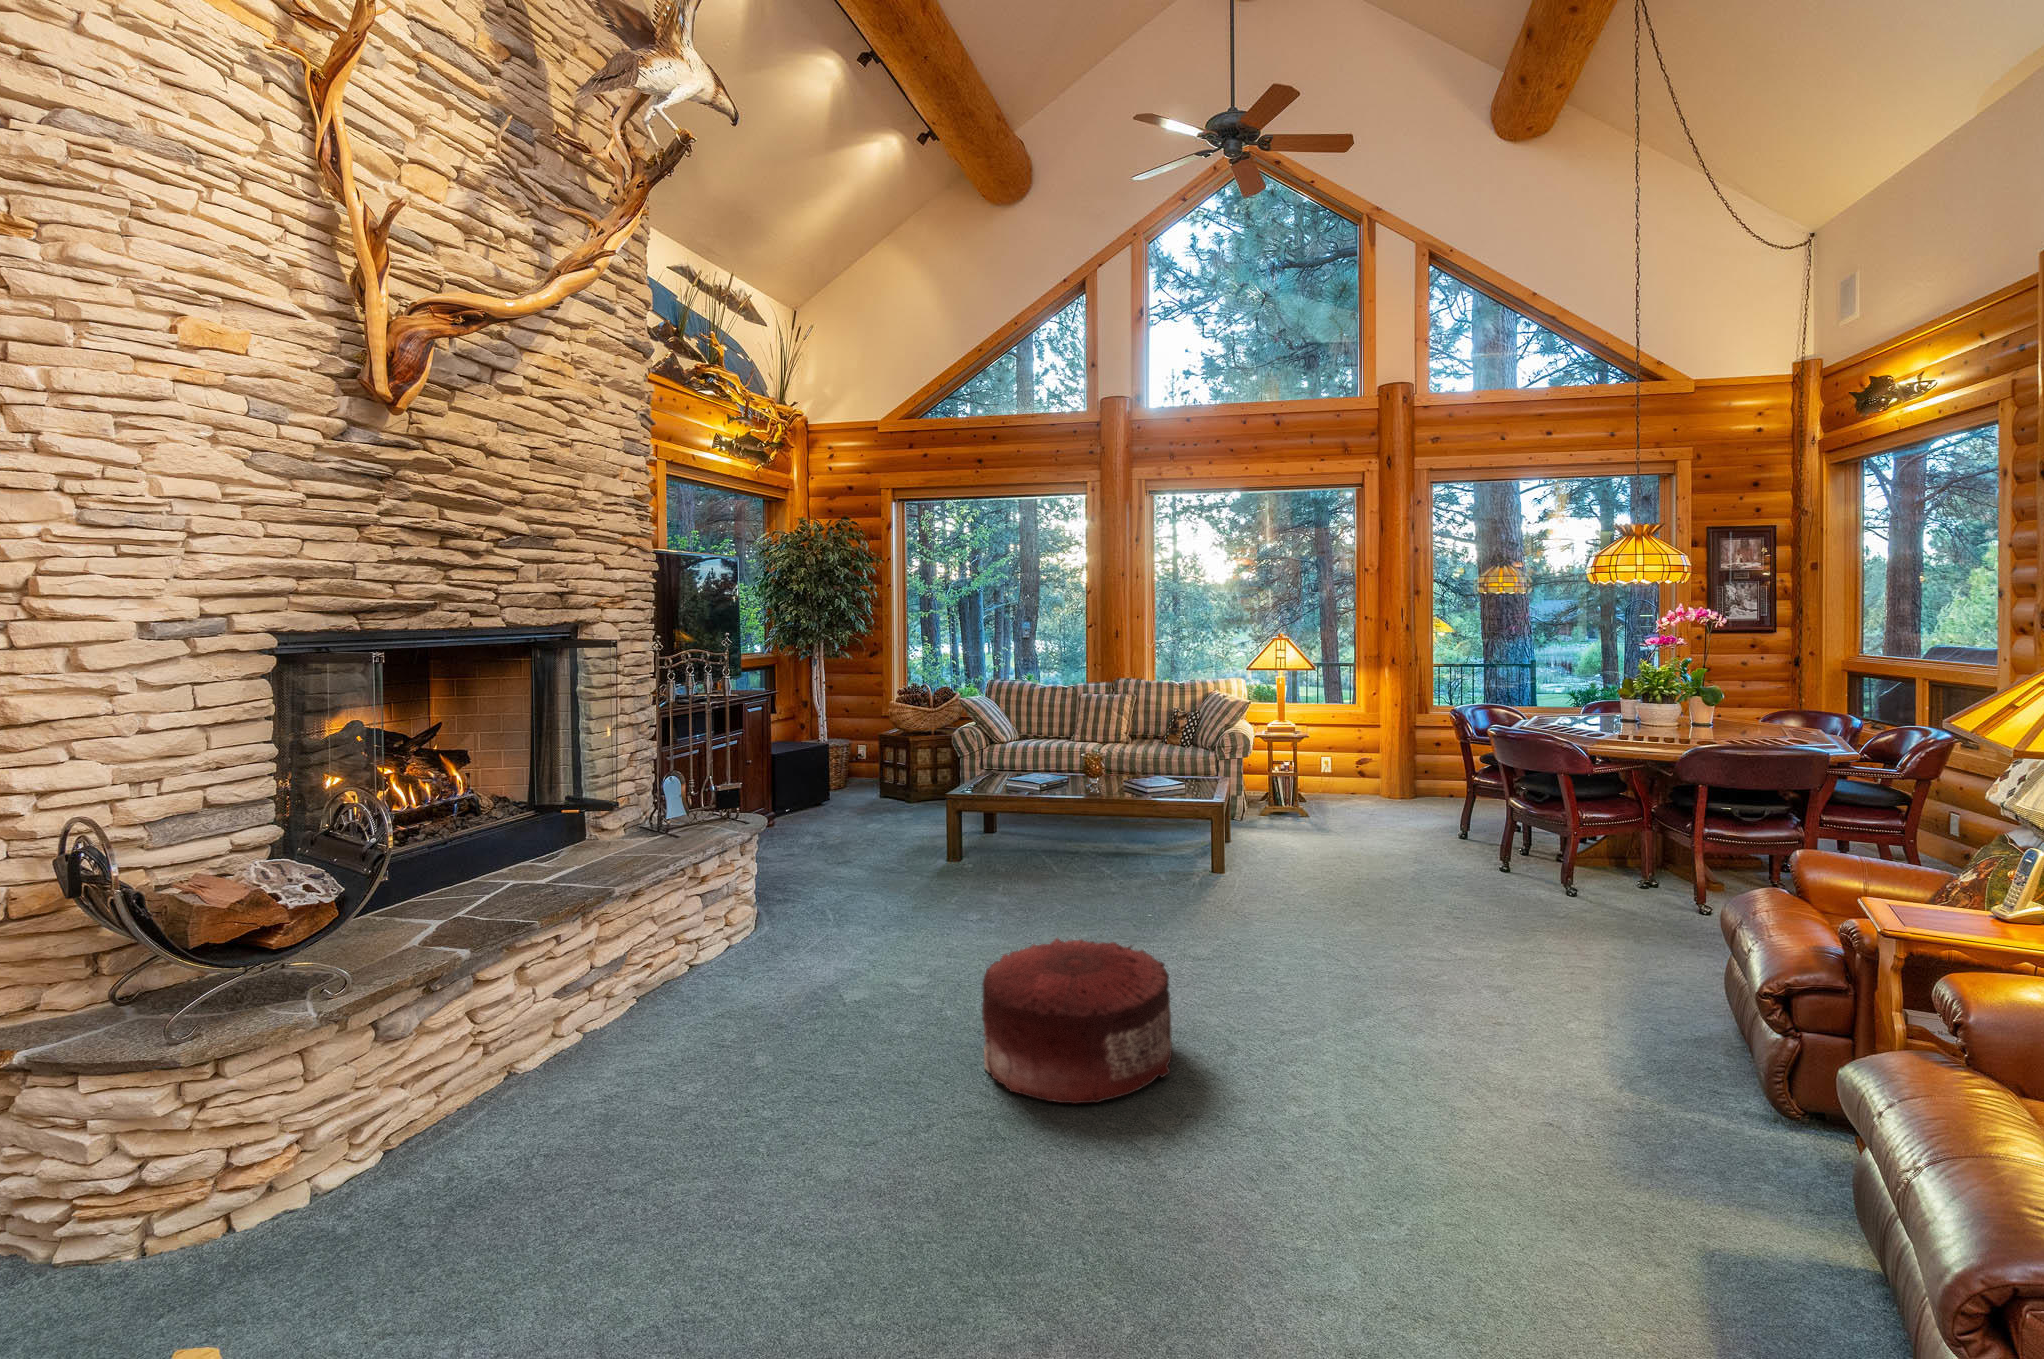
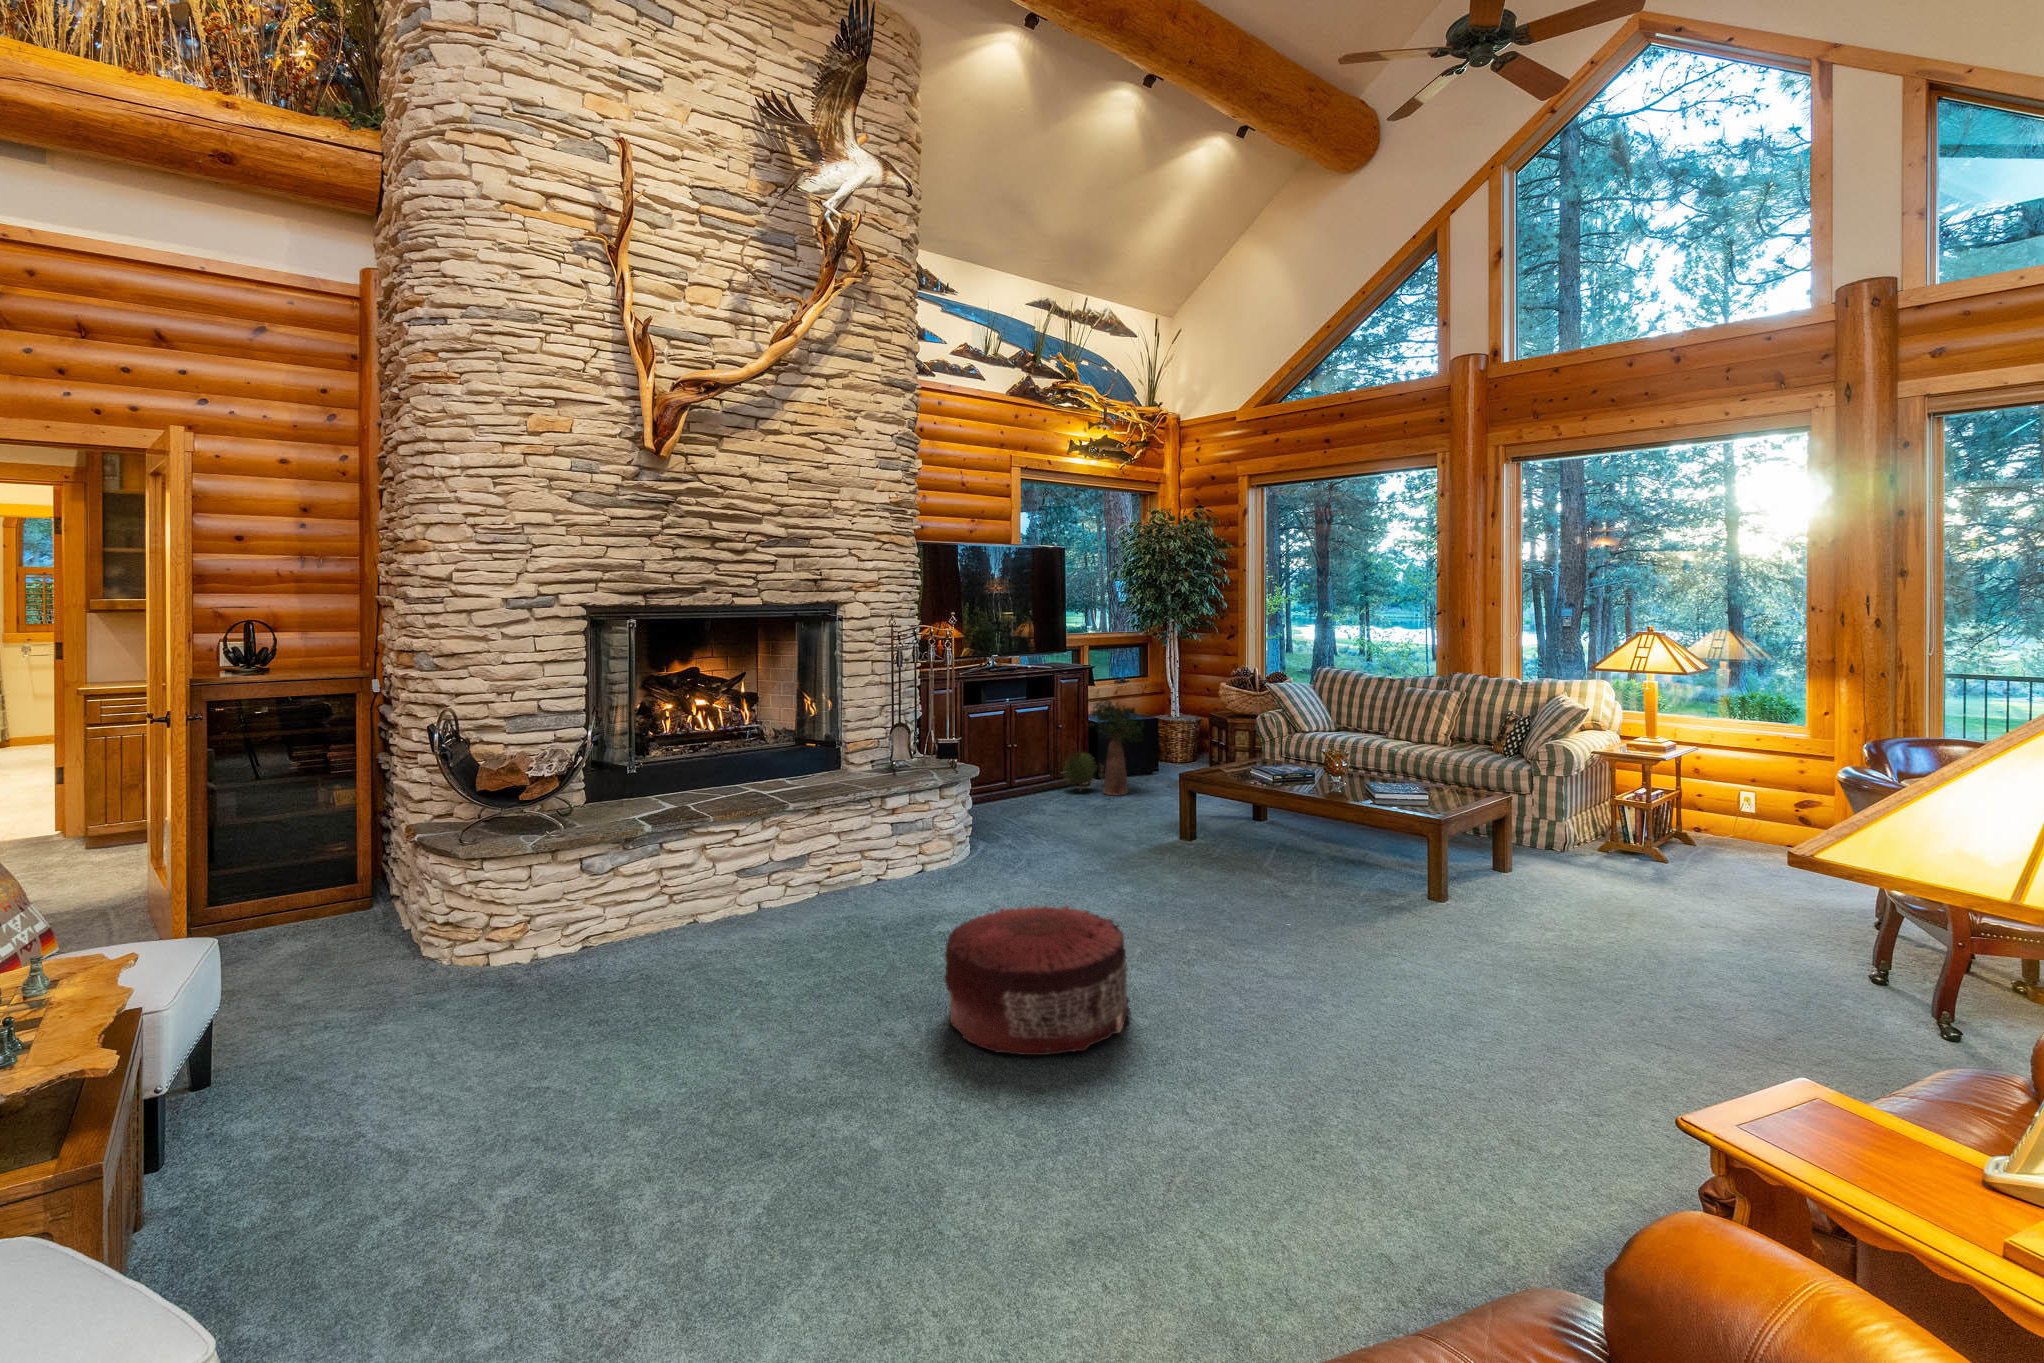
potted plant: none [751,723,845,831] -> present [1063,699,1143,795]

